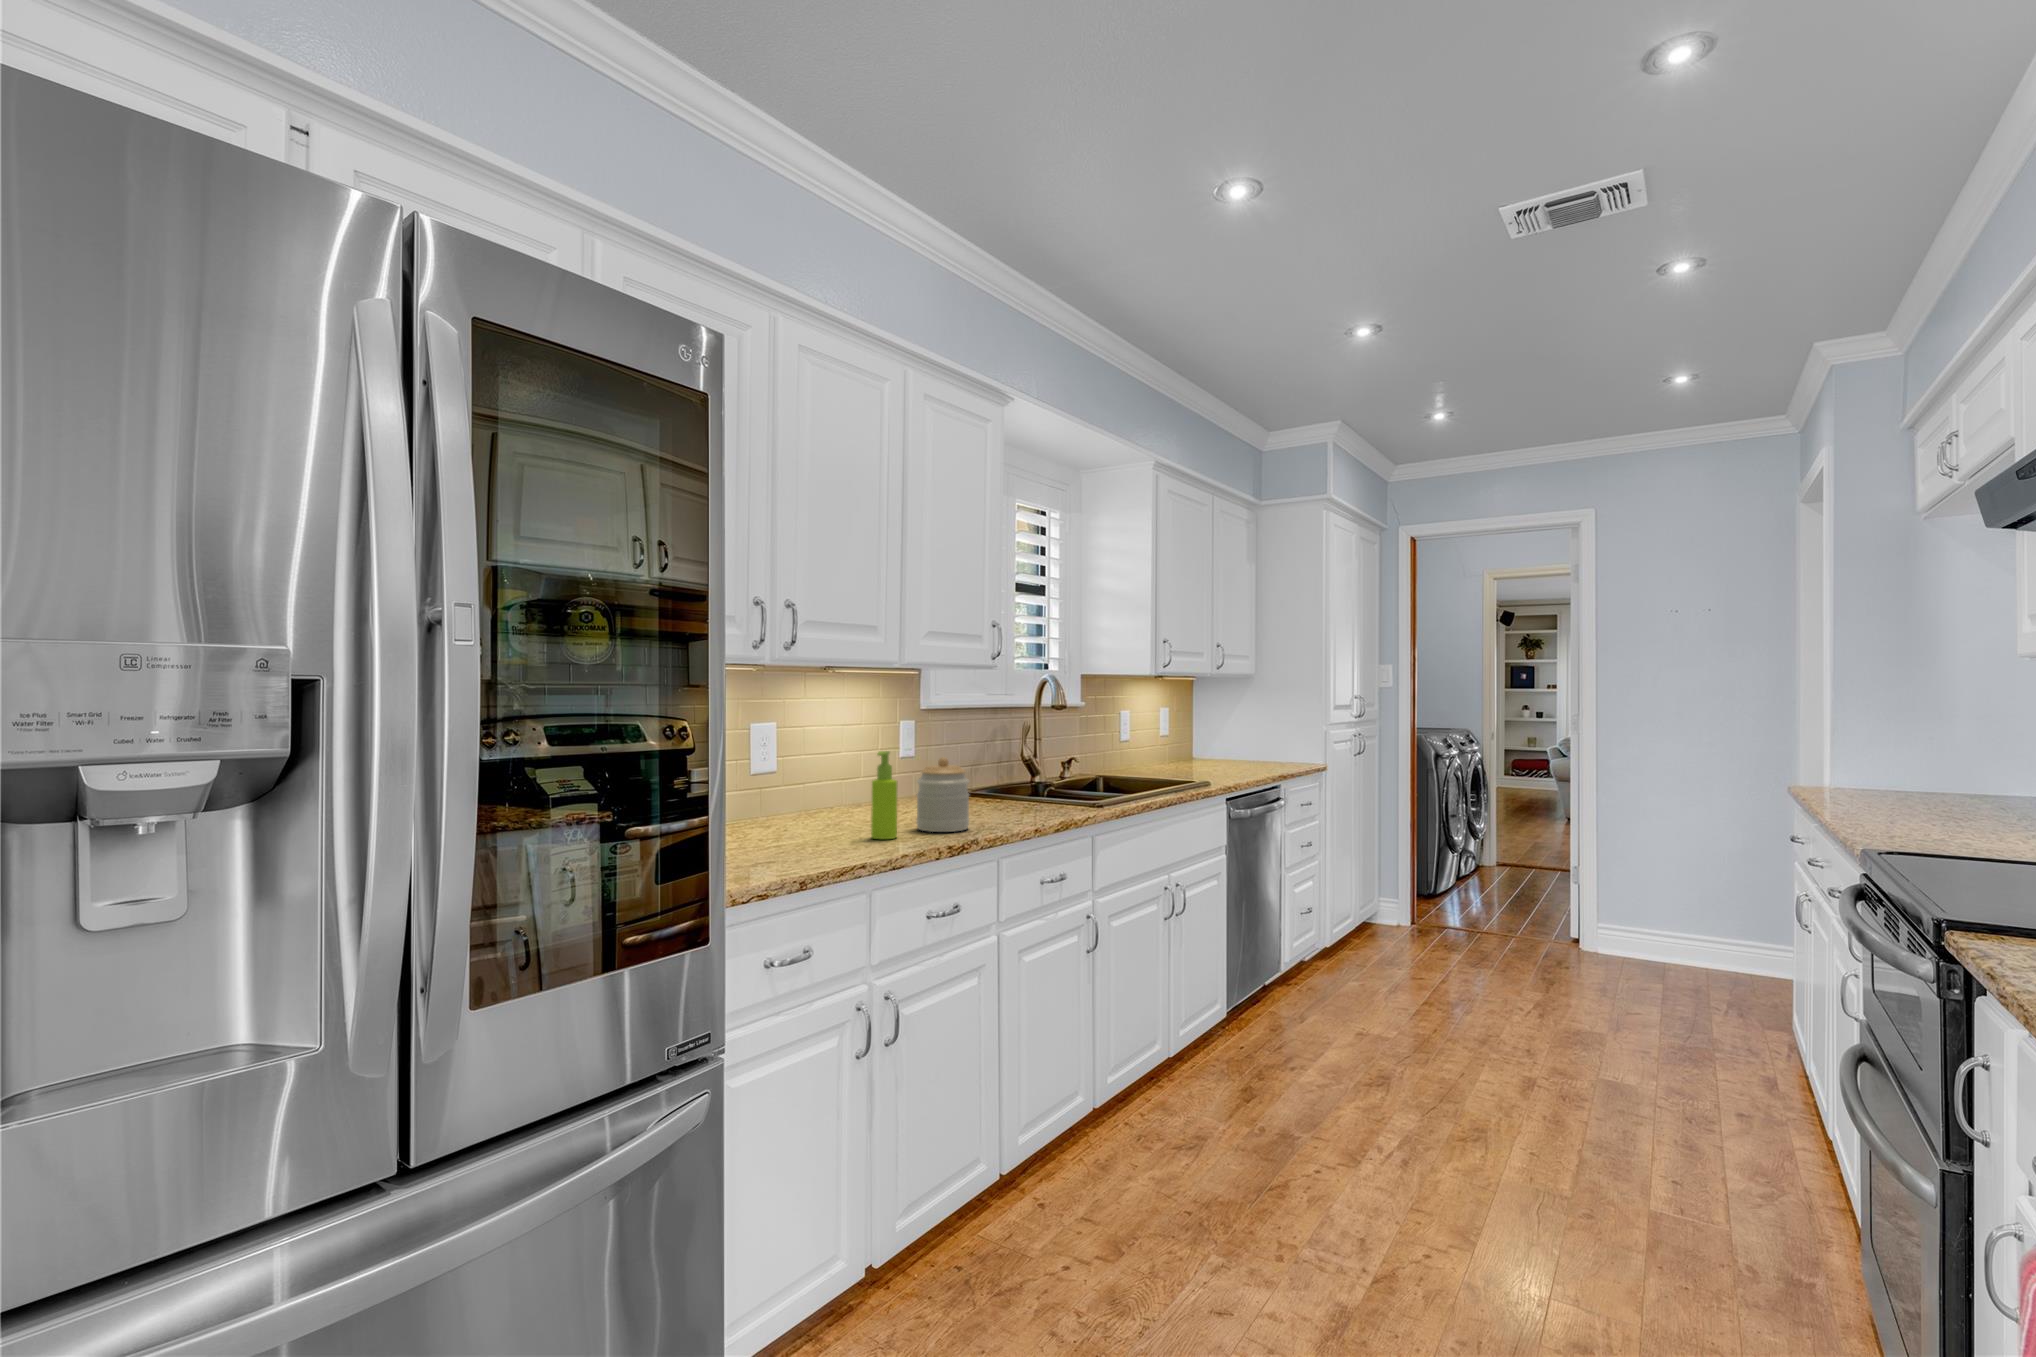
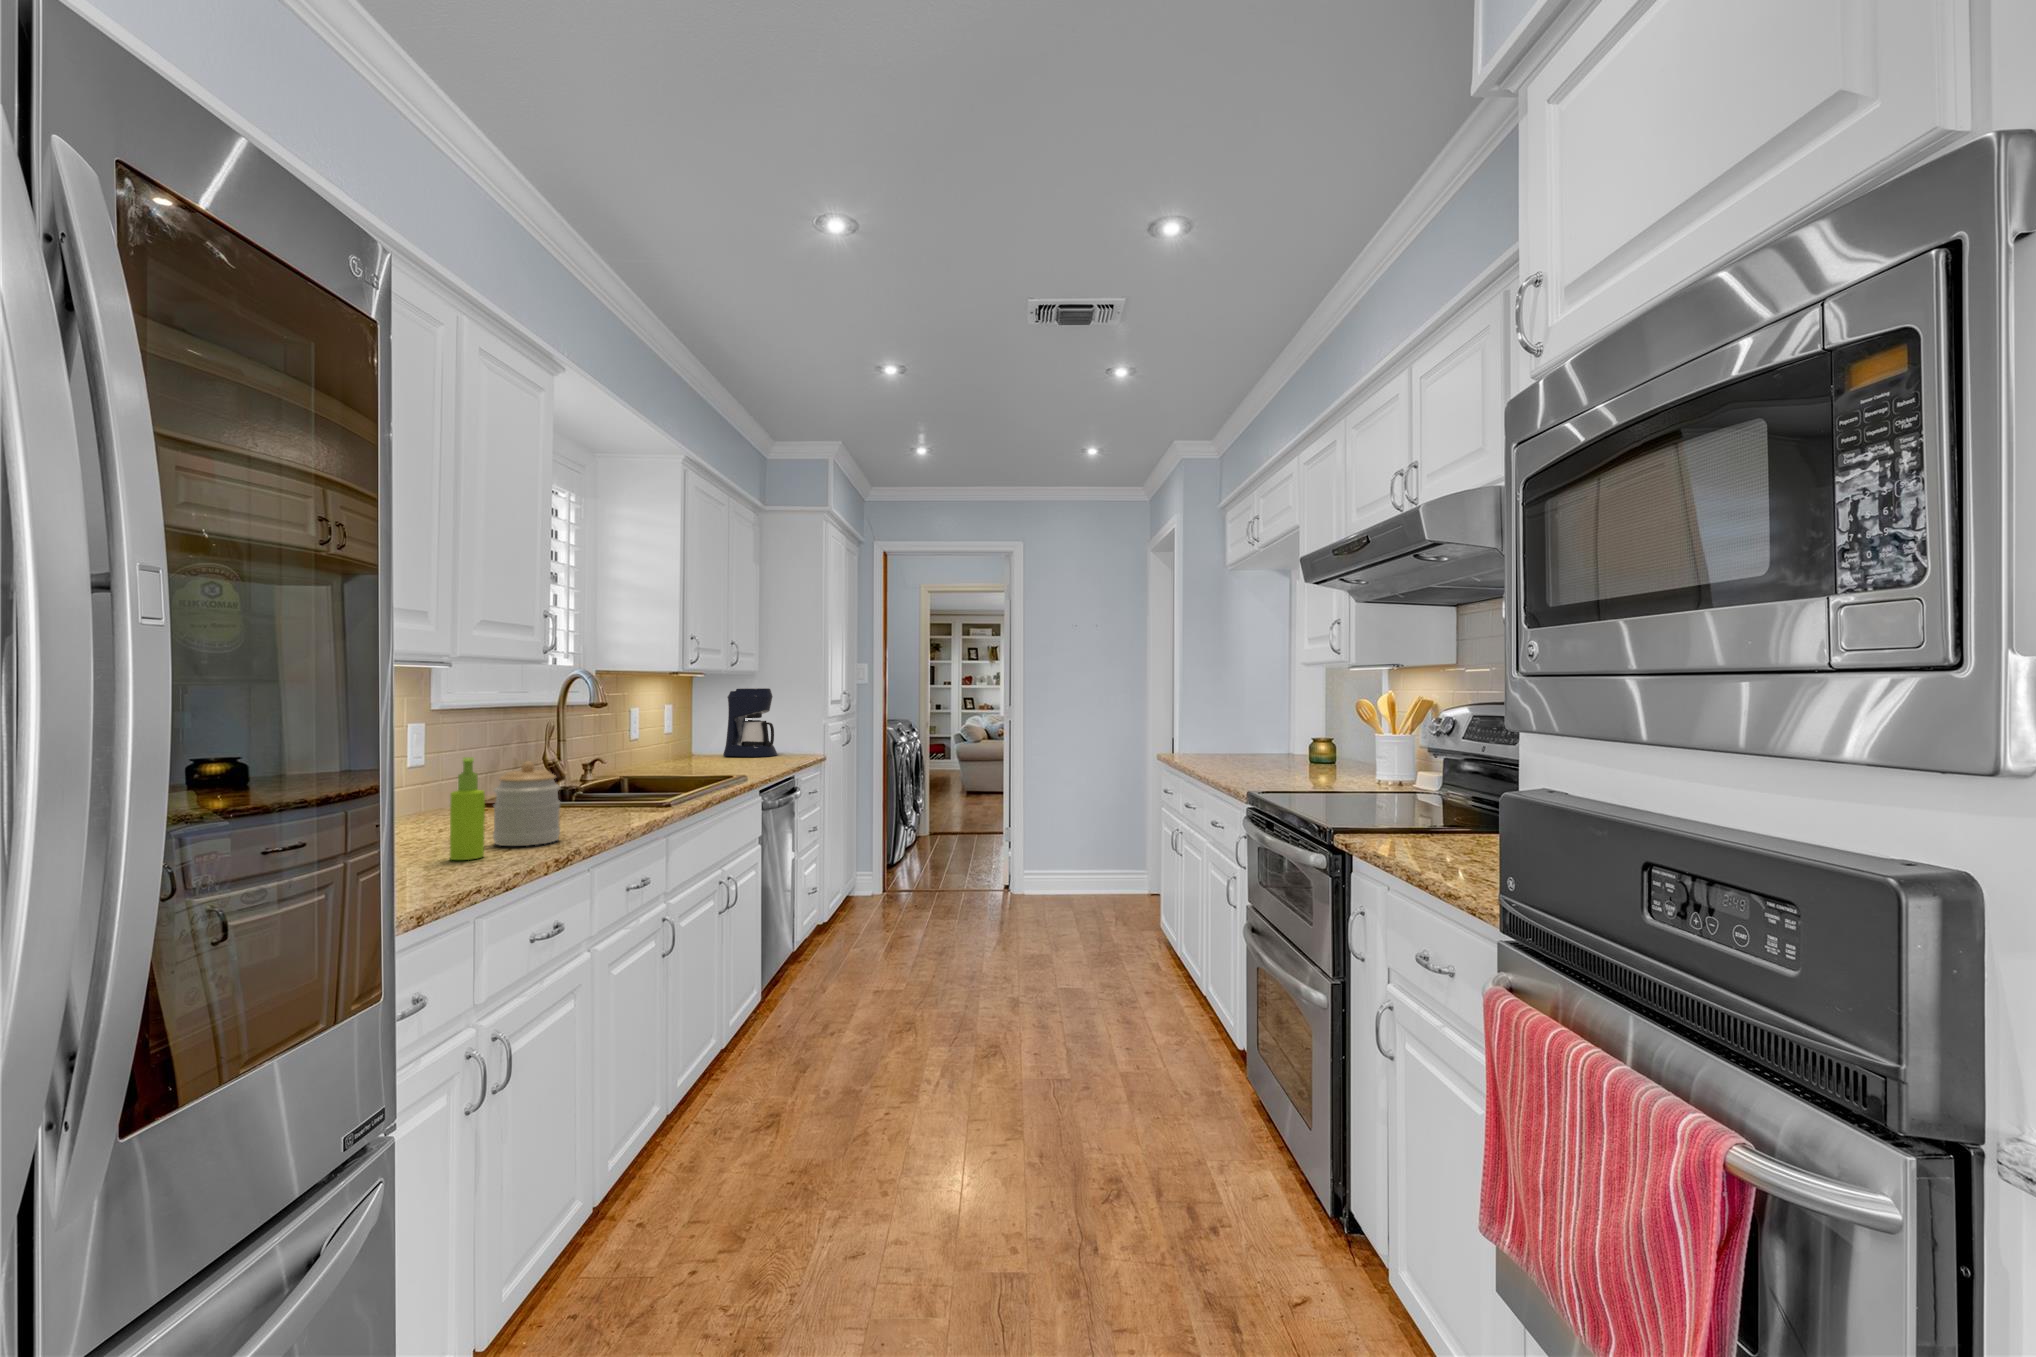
coffee maker: none [1222,692,1277,763] -> present [723,688,777,757]

